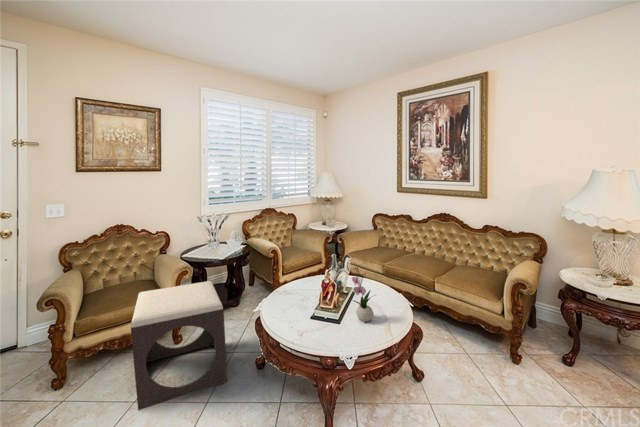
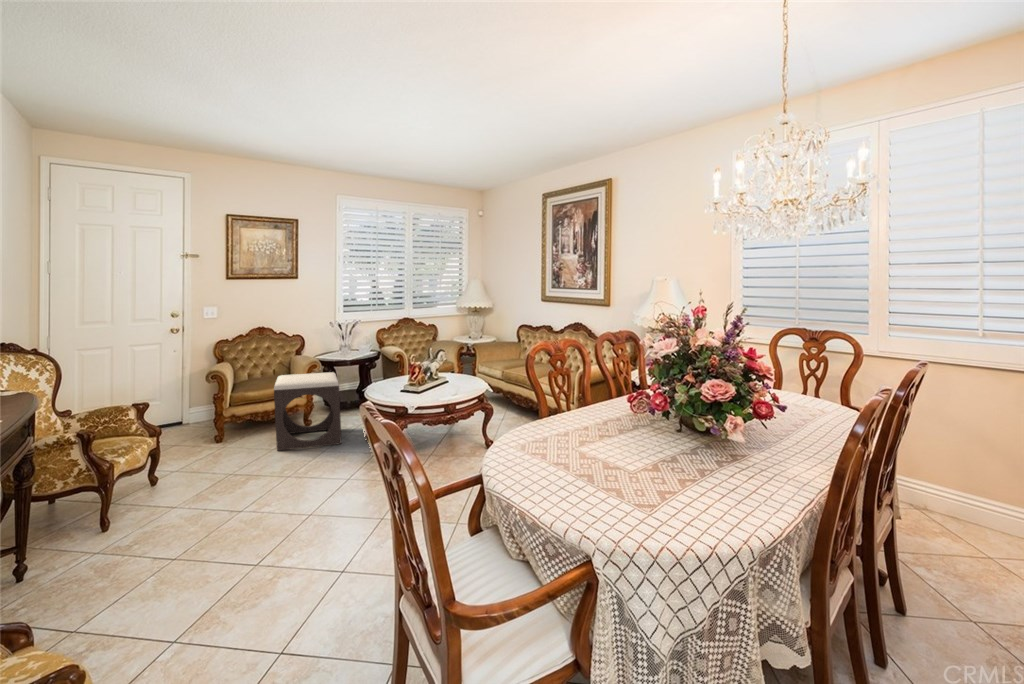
flower arrangement: present [352,268,374,322] -> none [430,354,447,395]

